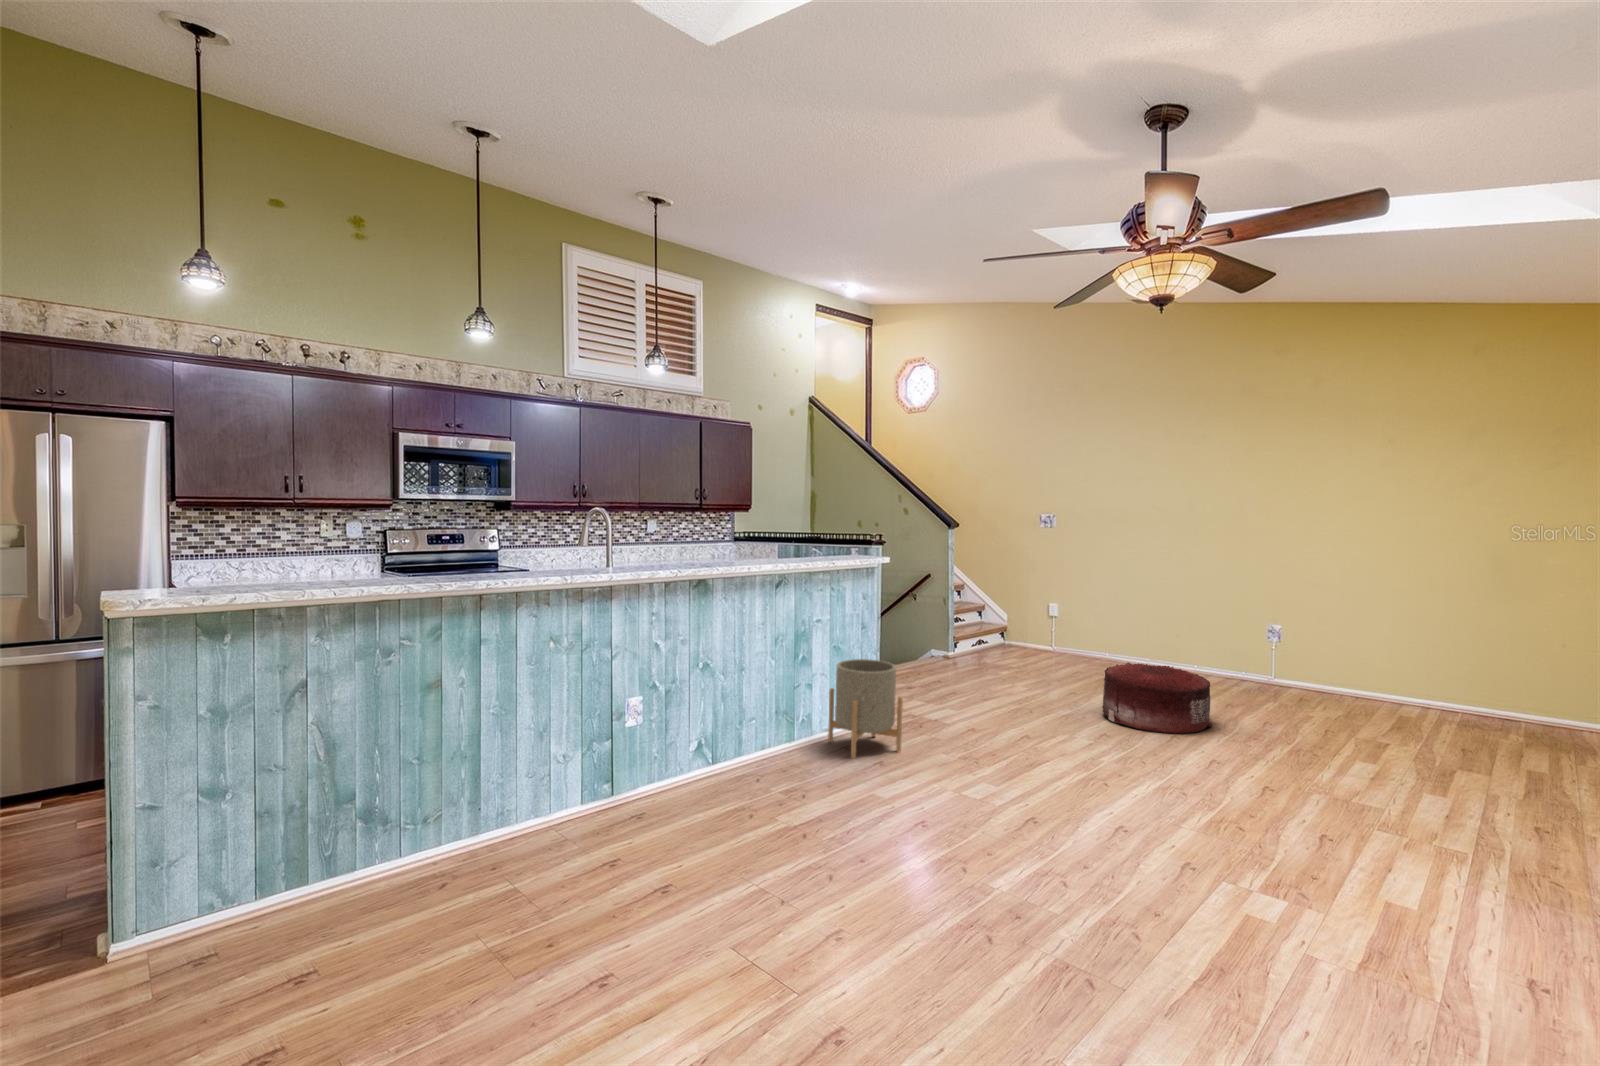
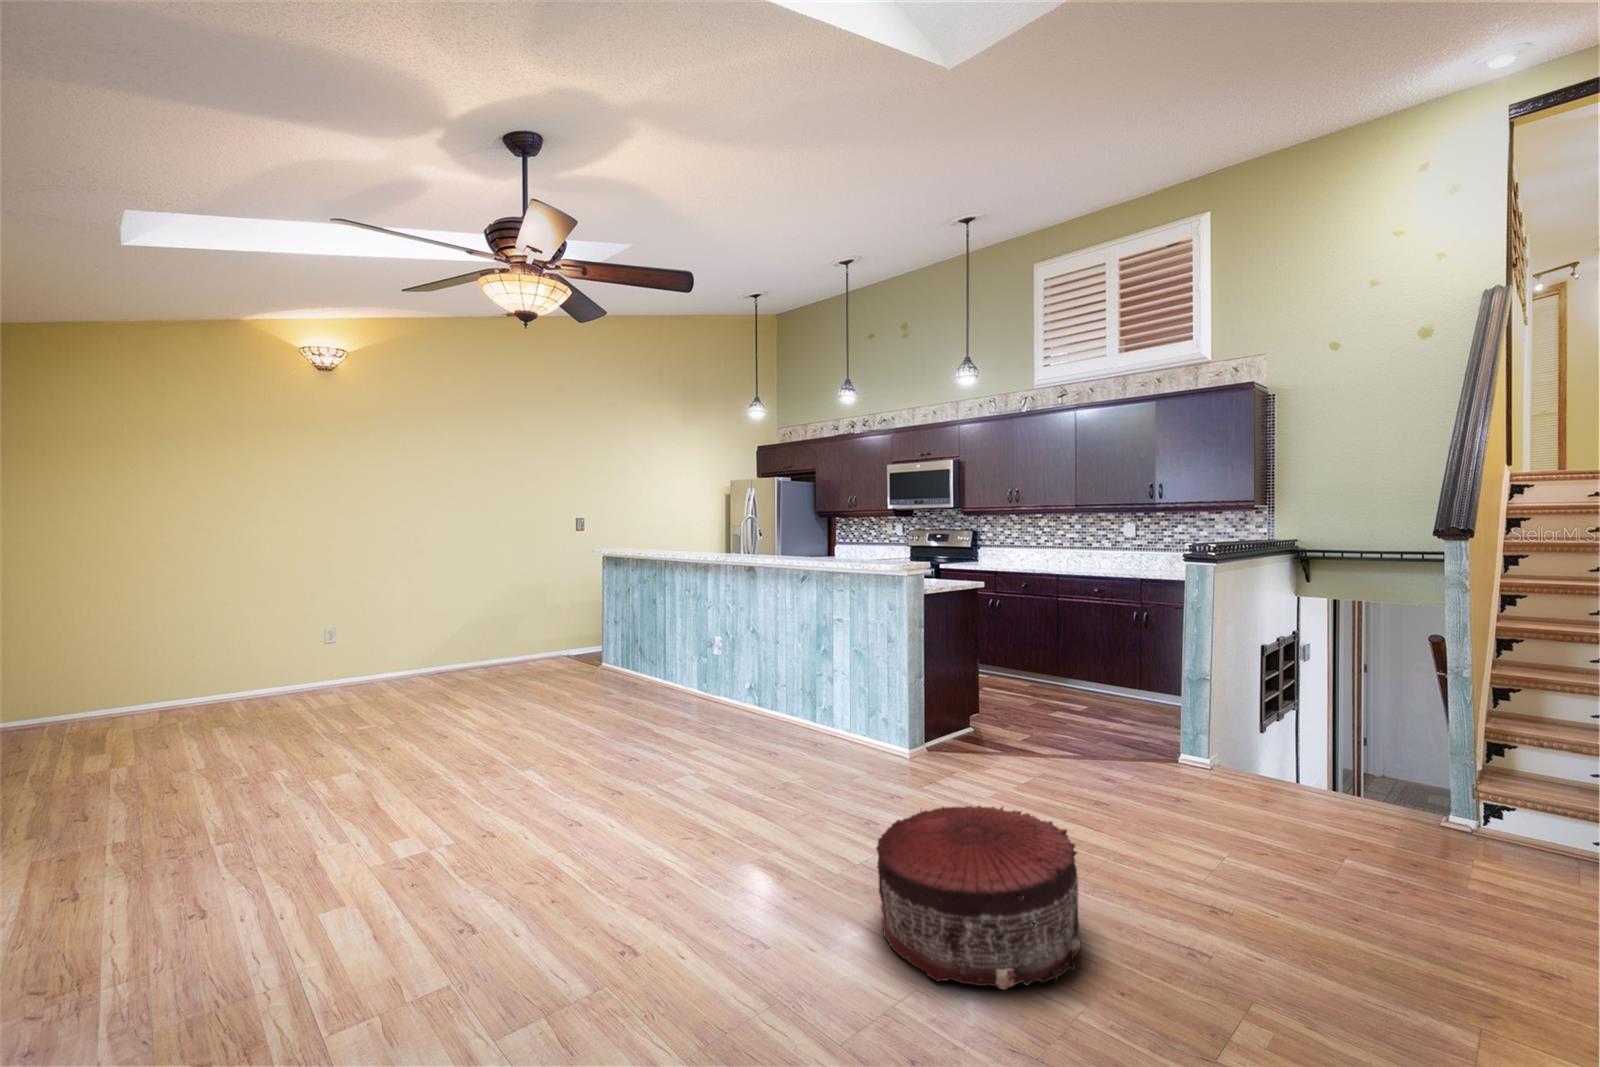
planter: present [828,659,903,758] -> none [787,662,856,758]

